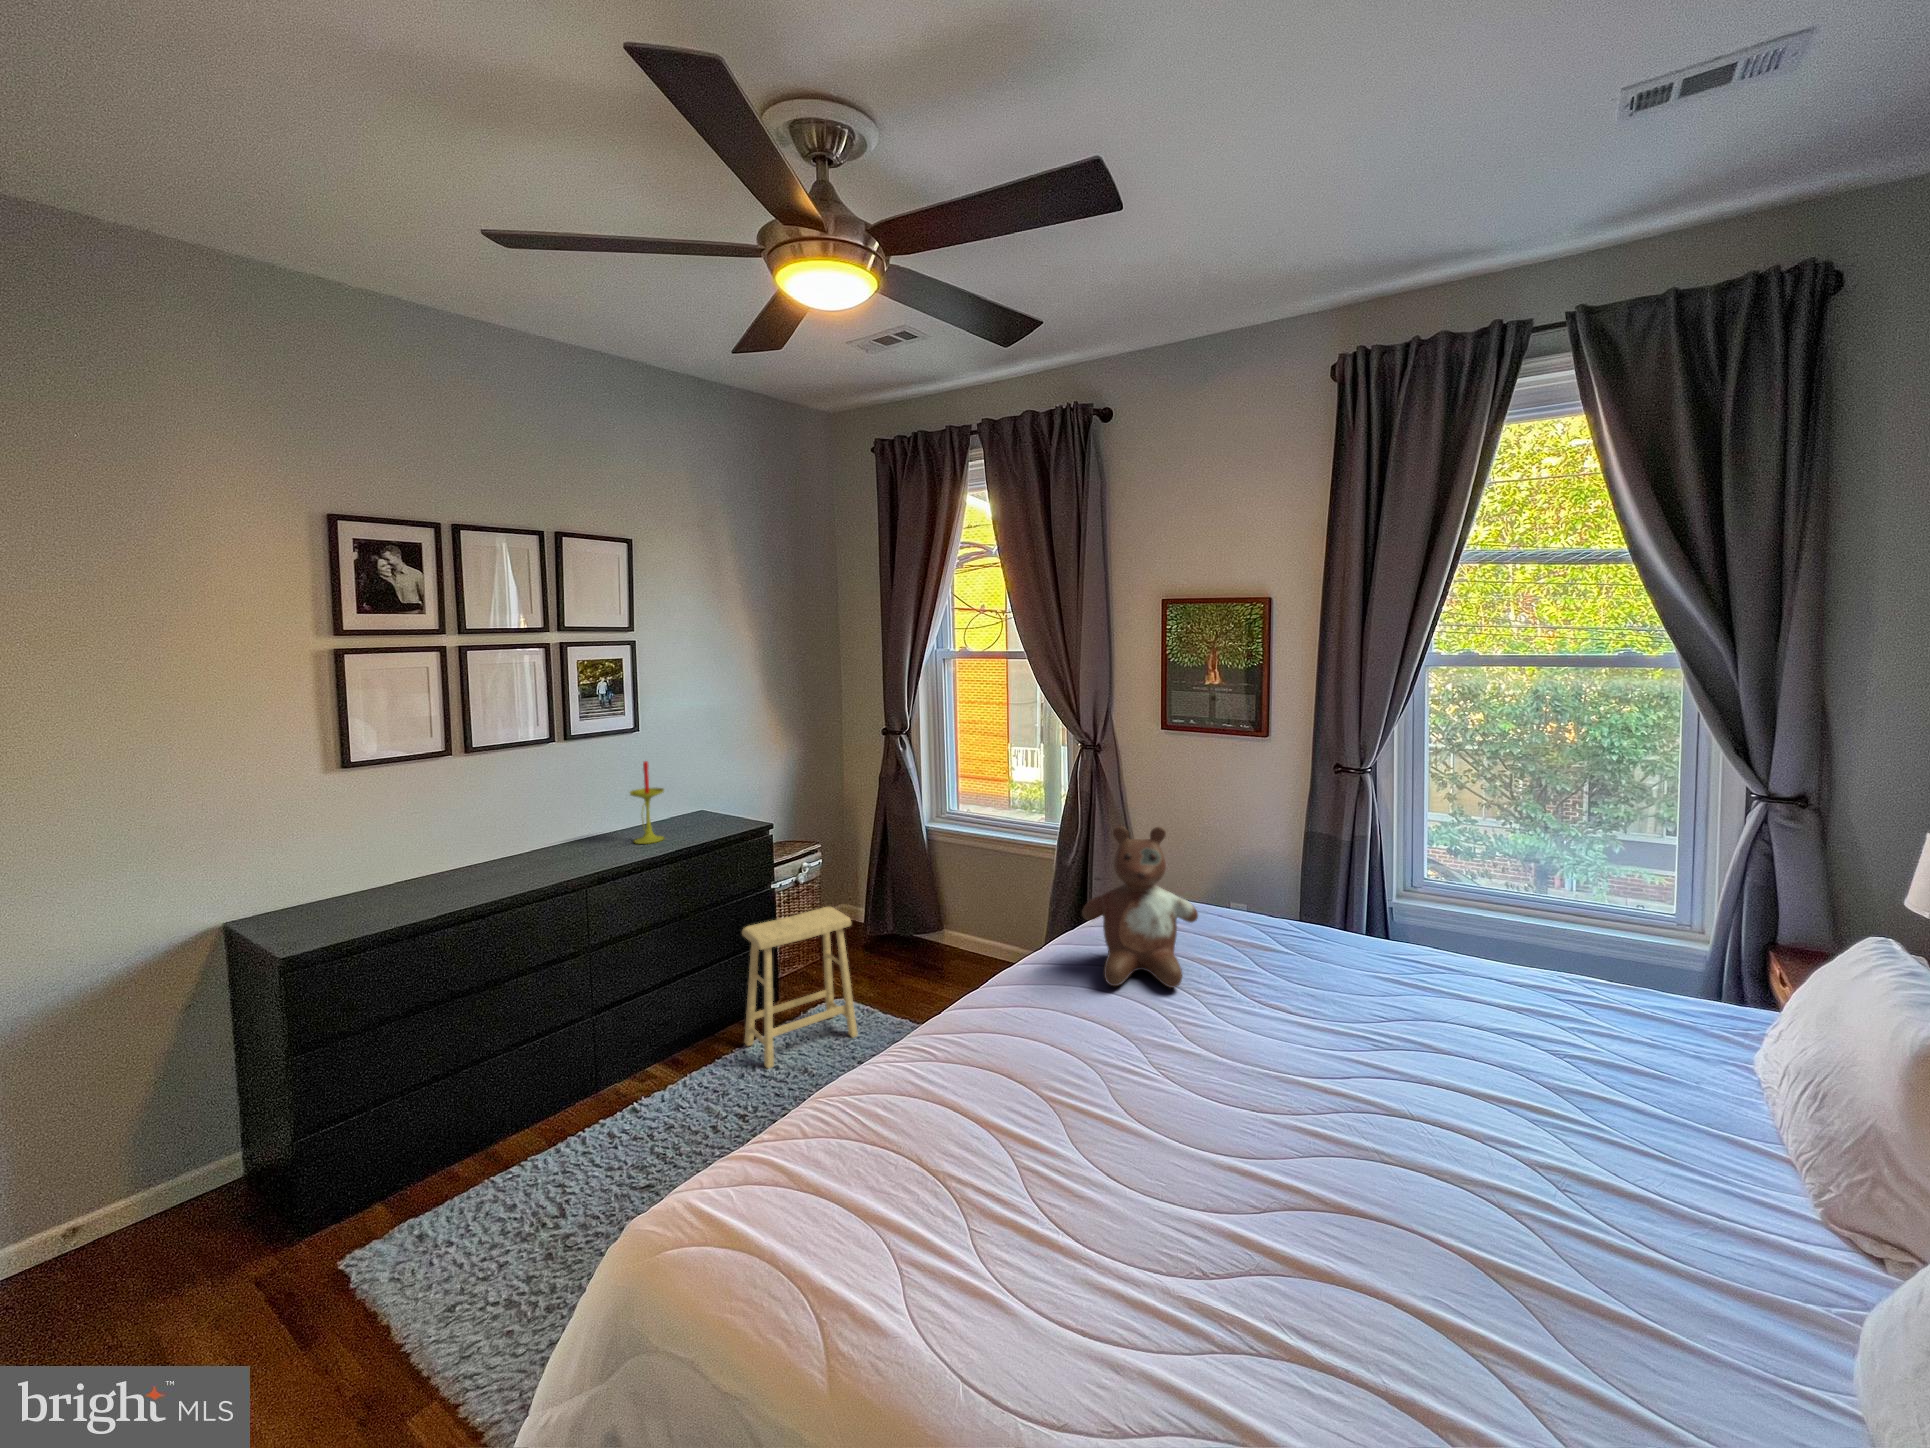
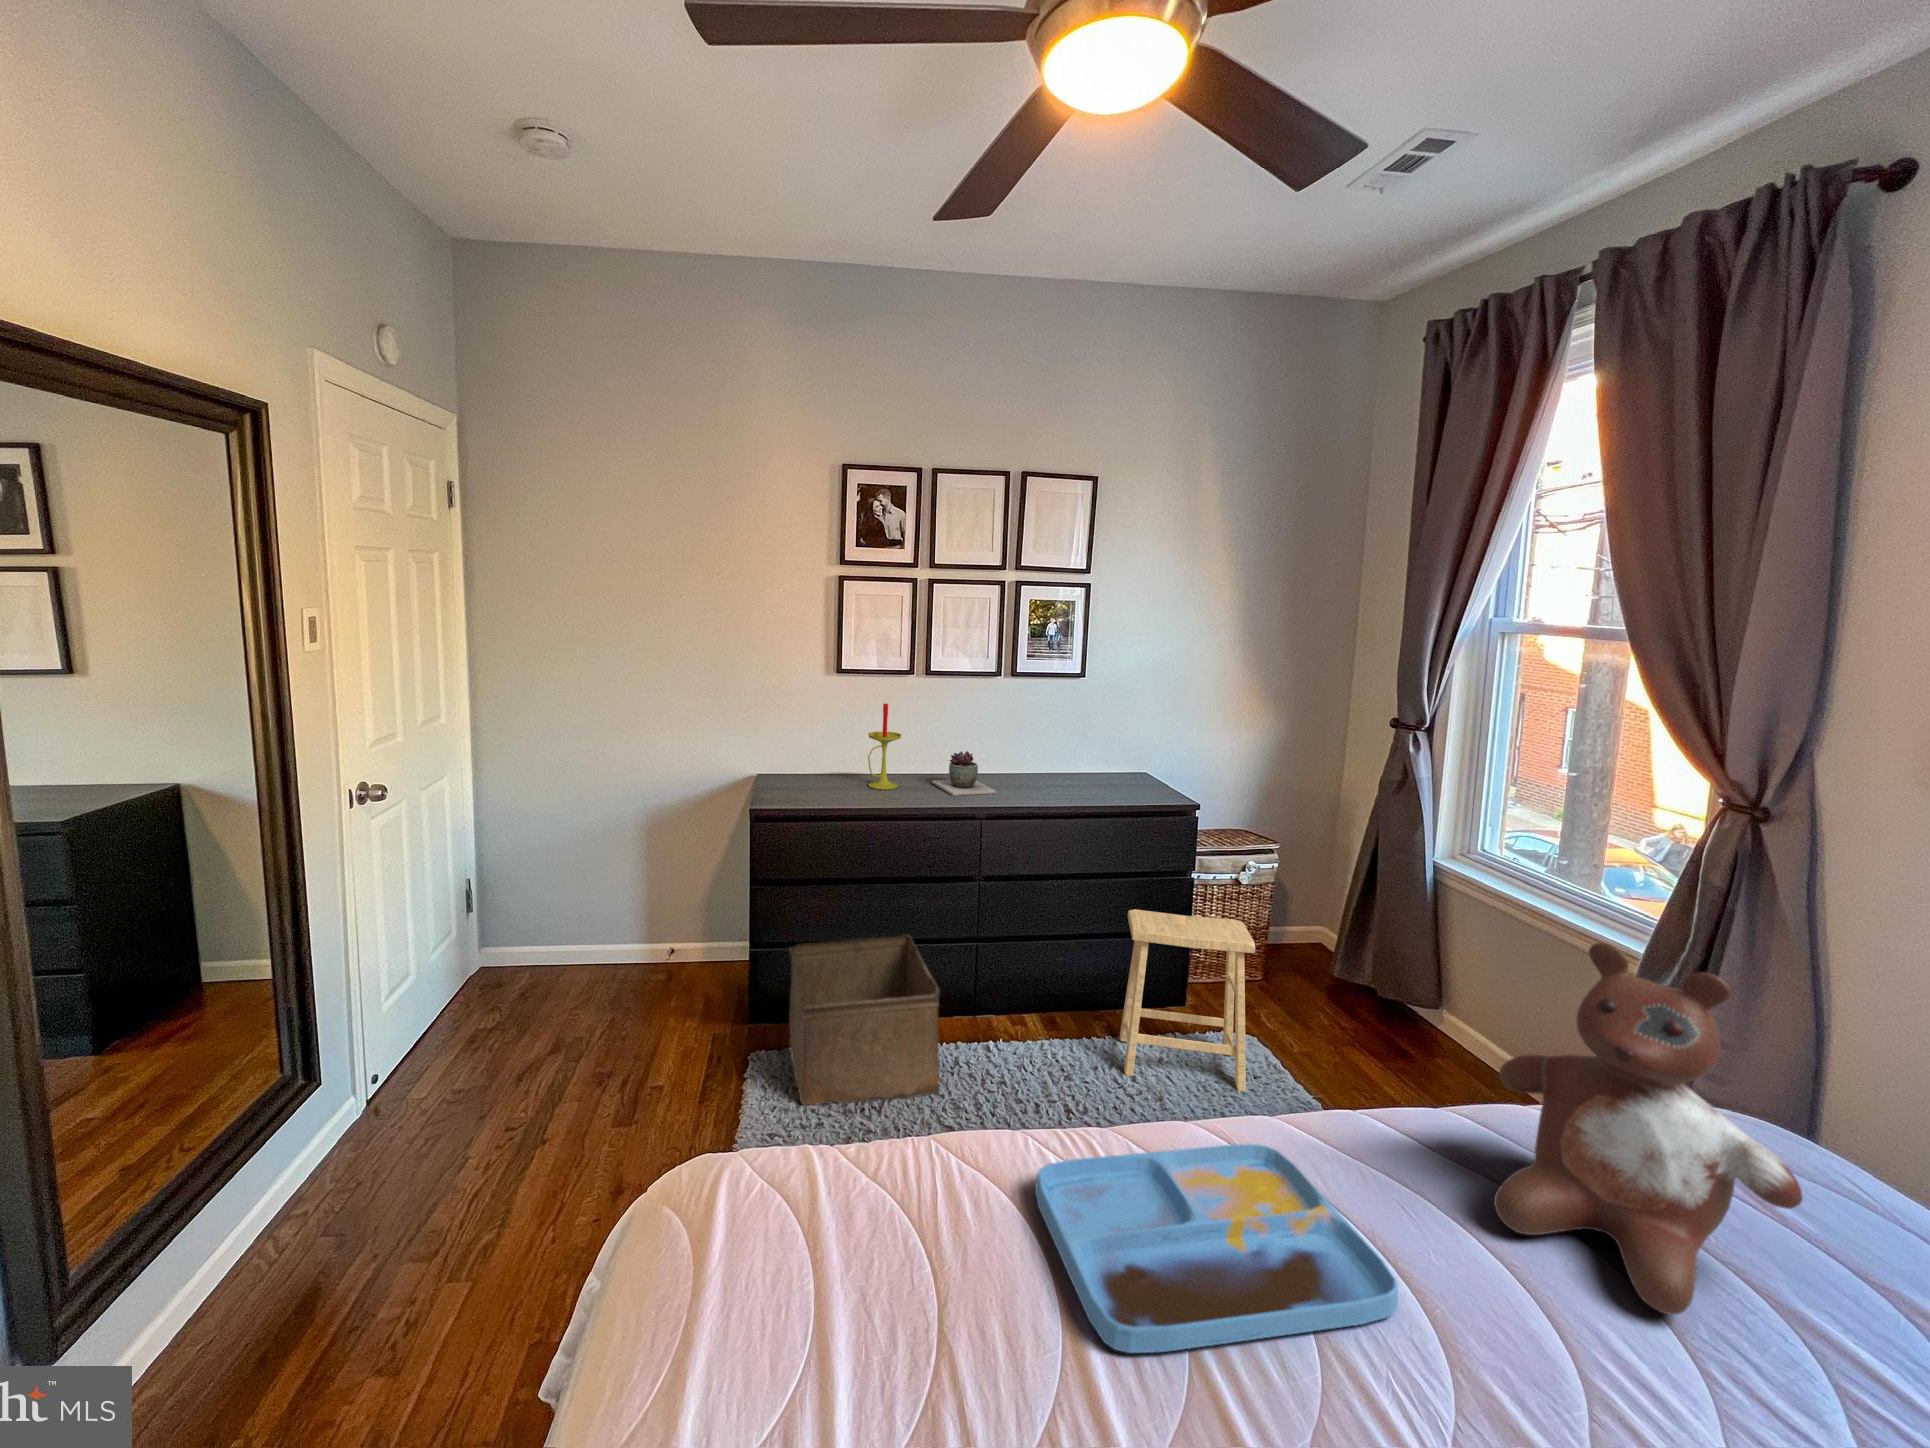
candle: present [630,761,664,844] -> present [868,703,901,789]
succulent plant: none [495,825,581,875] -> present [932,751,996,796]
tray: none [912,1003,1104,1130] -> present [1035,1144,1398,1353]
storage bin: none [373,1035,612,1270] -> present [789,935,940,1105]

